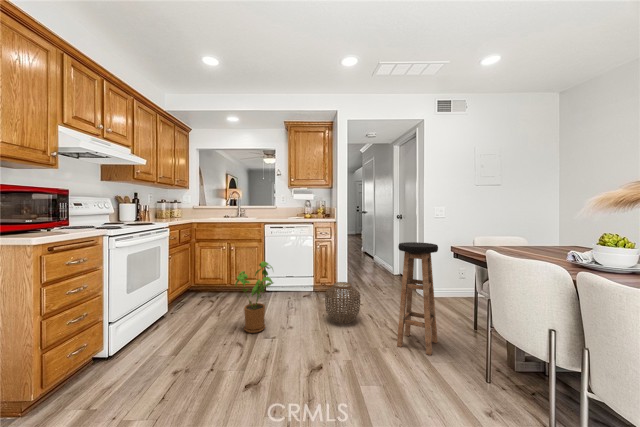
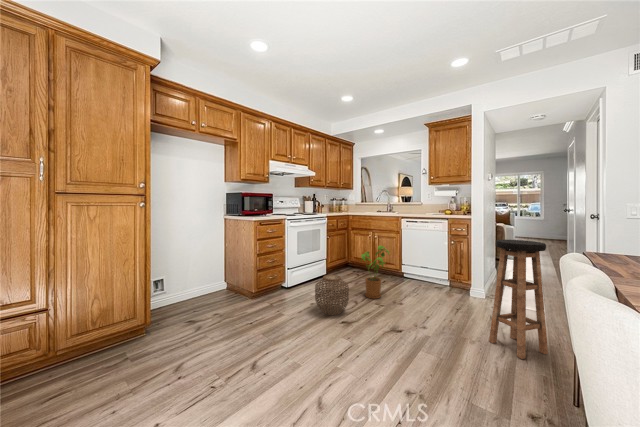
woven basket: present [325,282,360,324] -> present [315,275,349,315]

